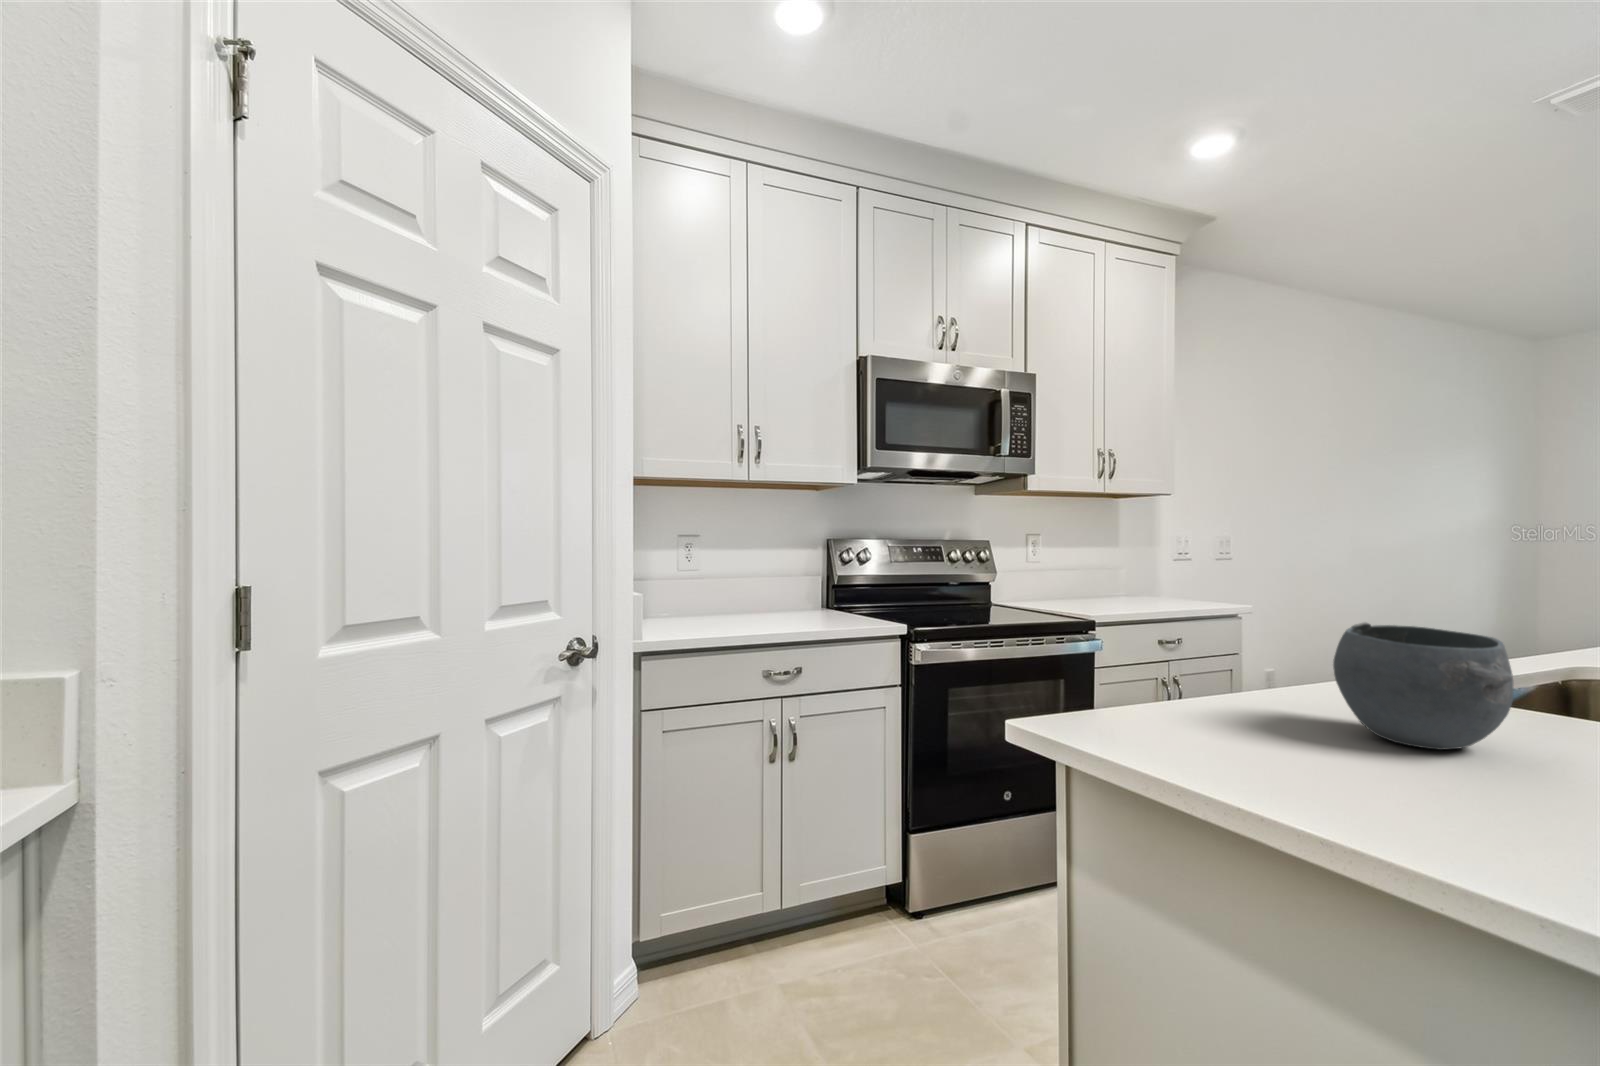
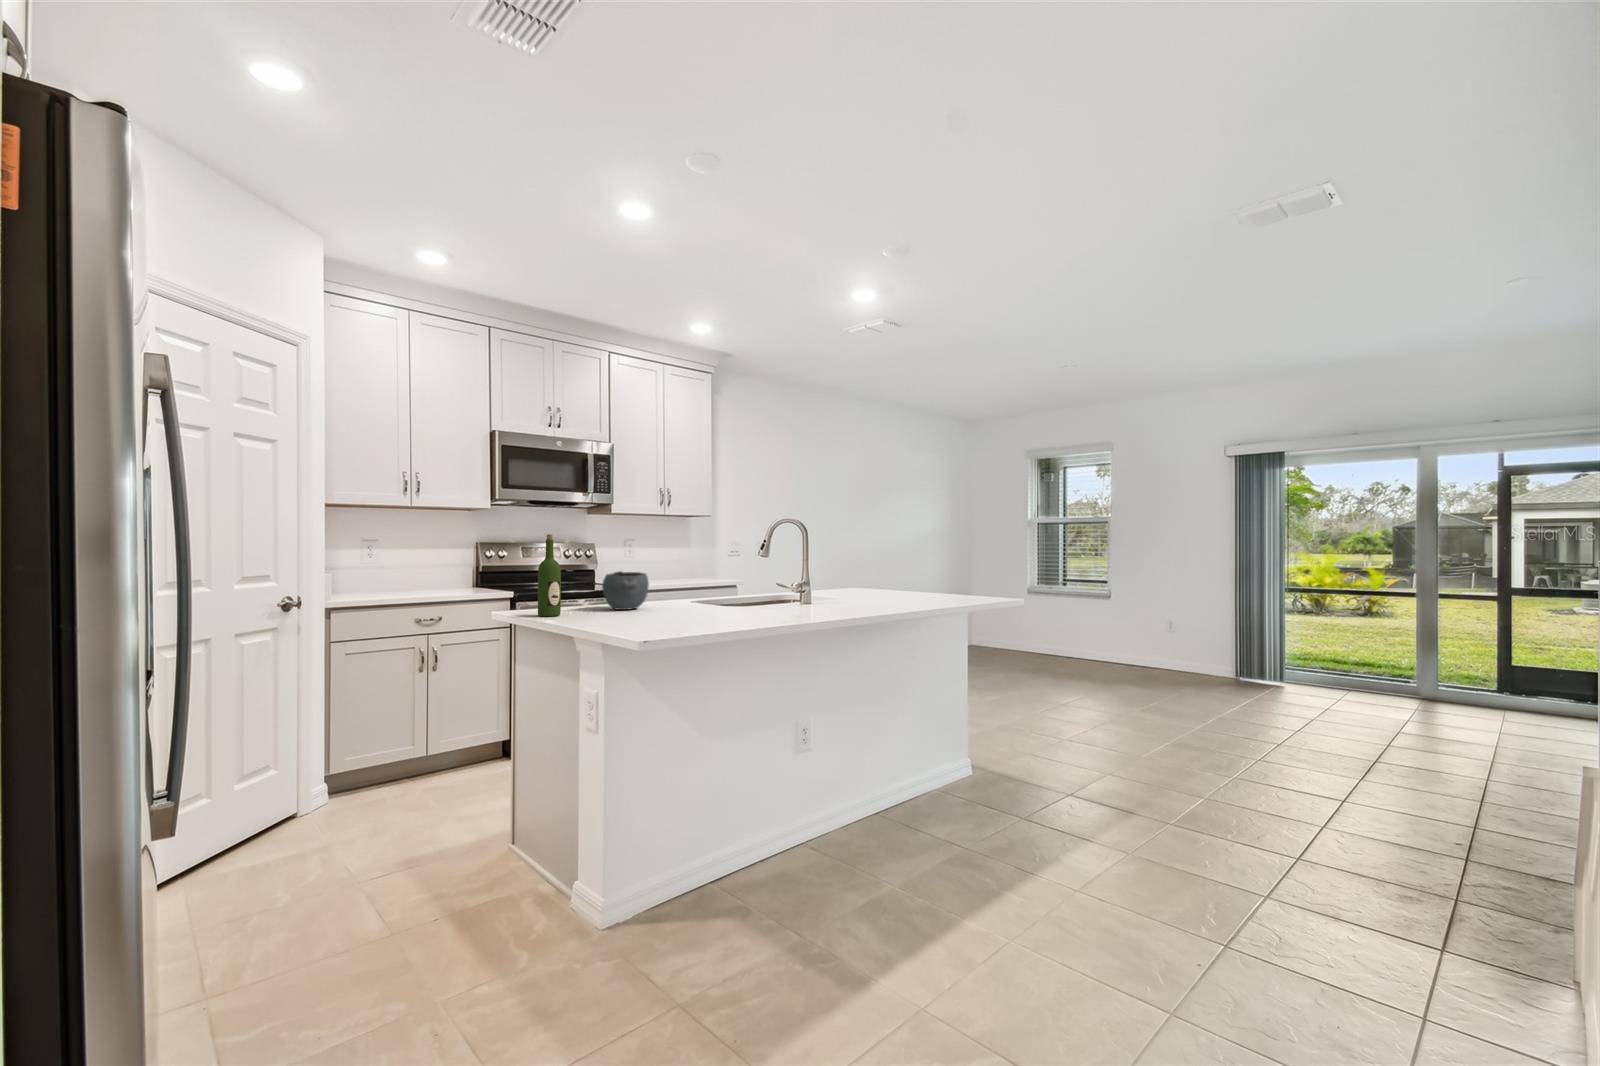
wine bottle: none [1244,513,1331,794] -> present [538,534,561,616]

